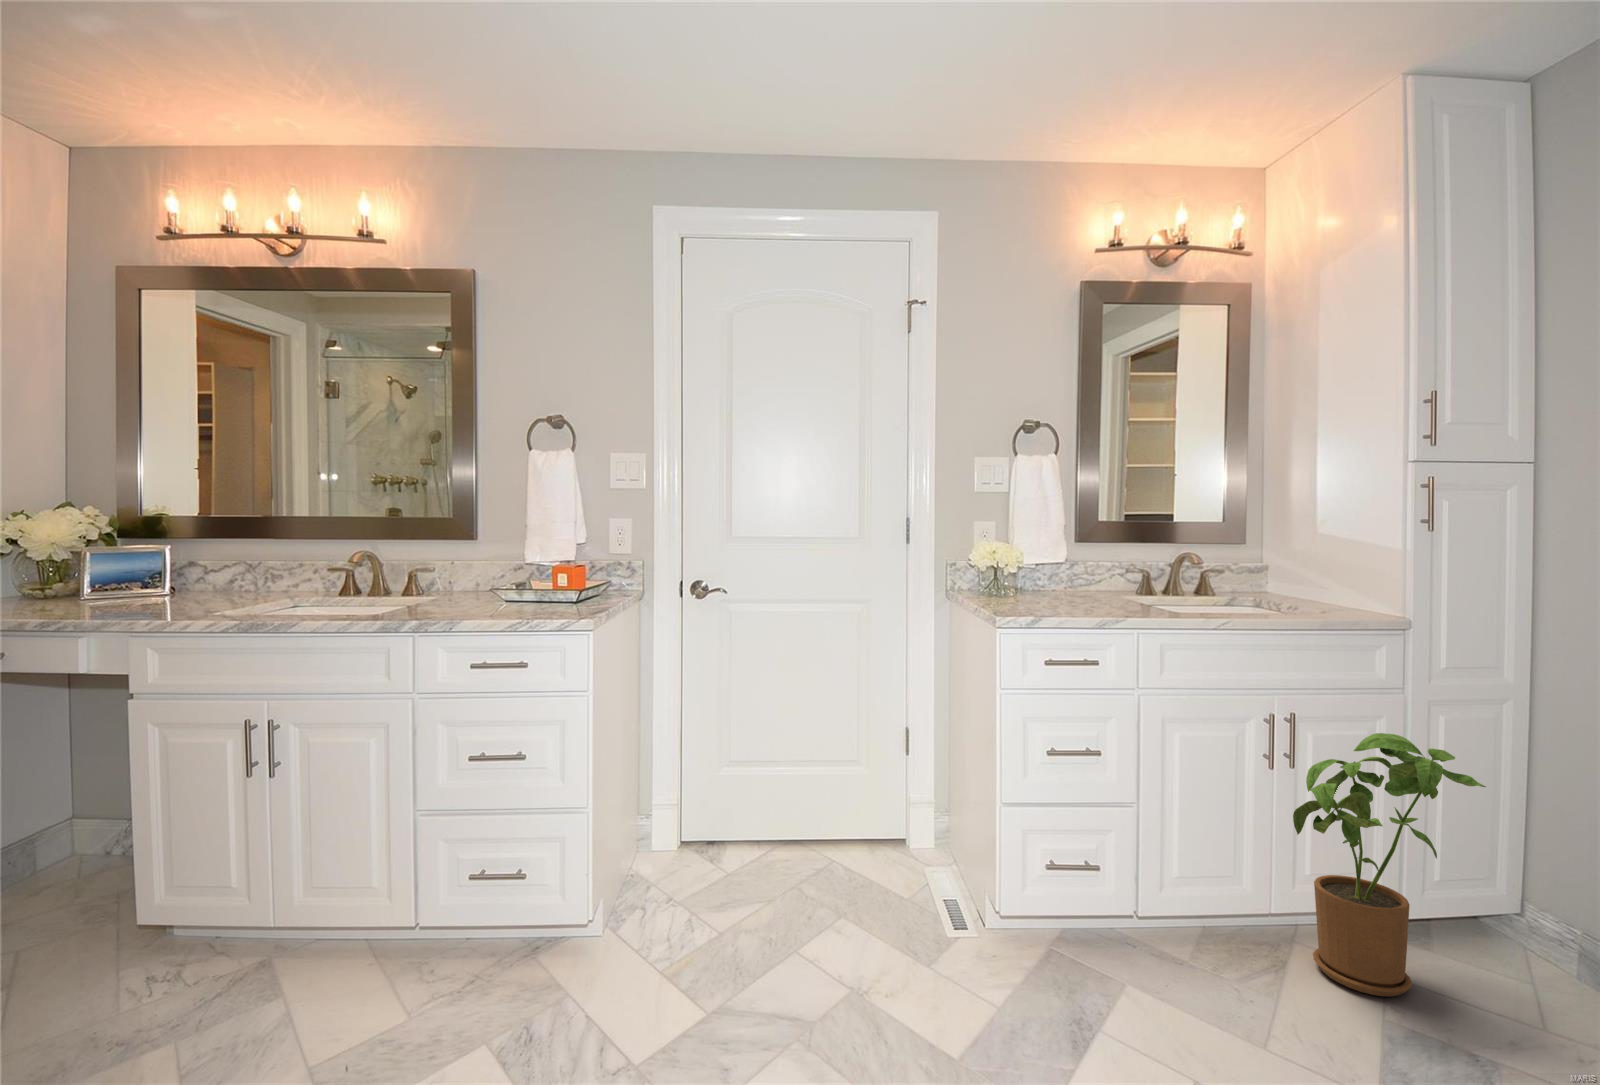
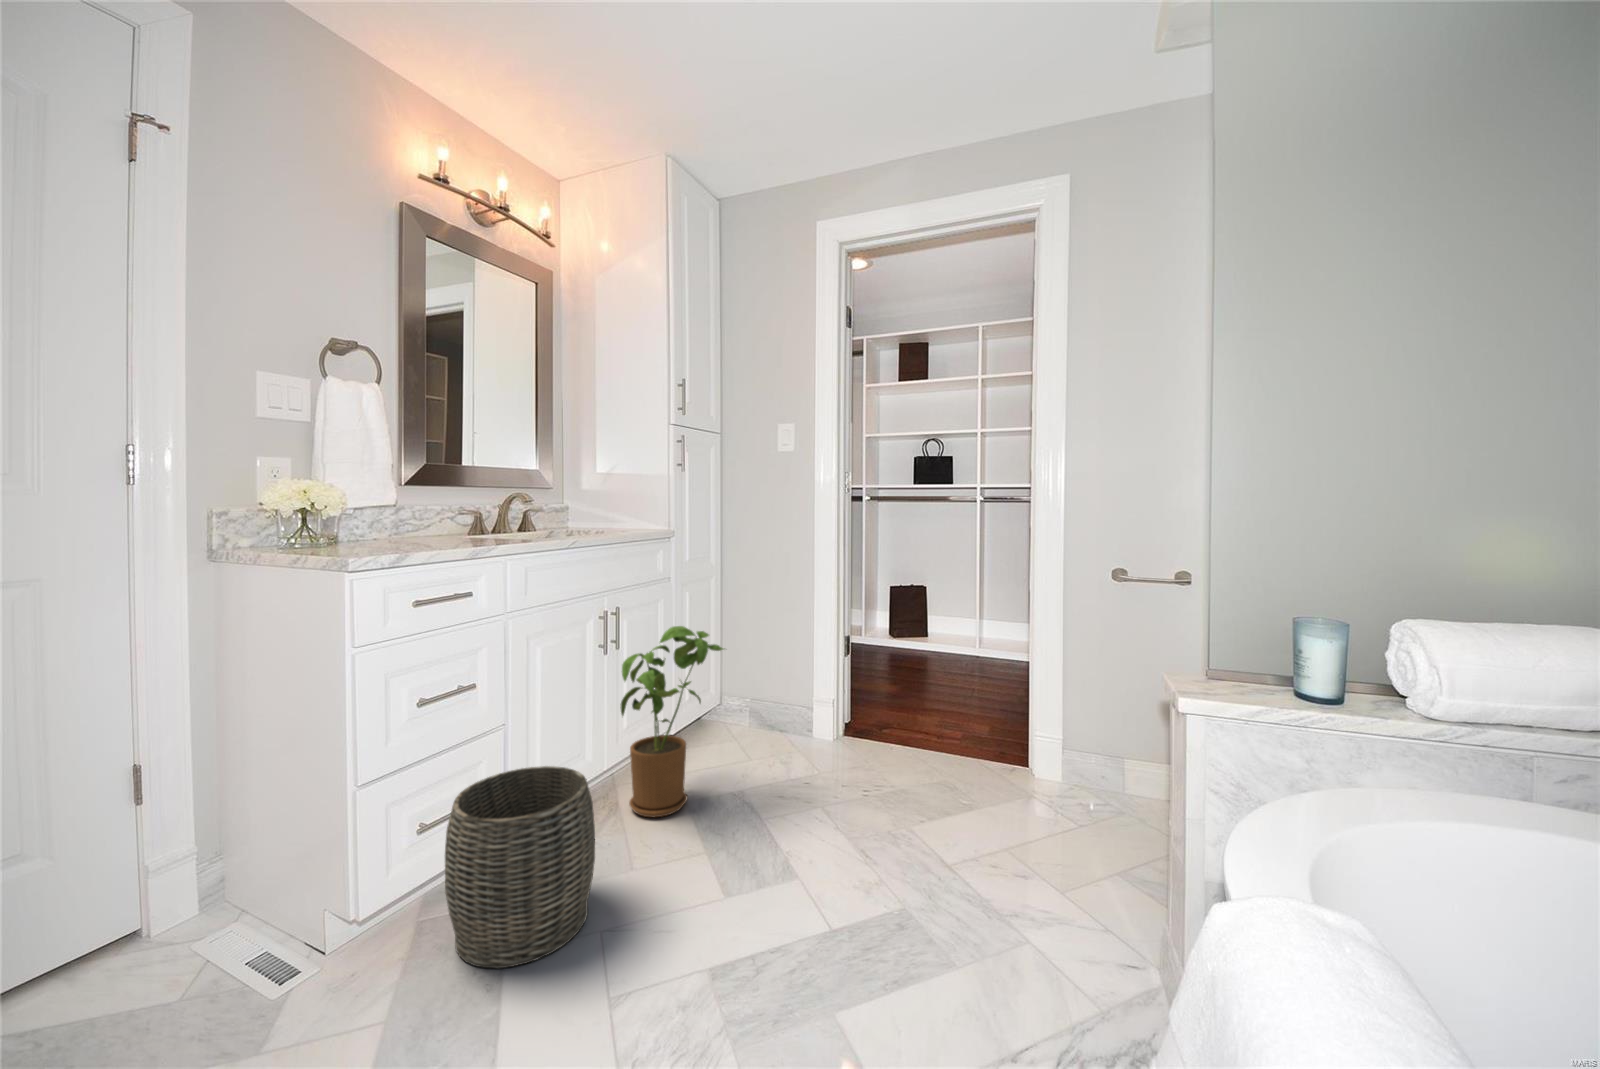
woven basket: none [1062,840,1219,1050] -> present [445,766,595,968]

